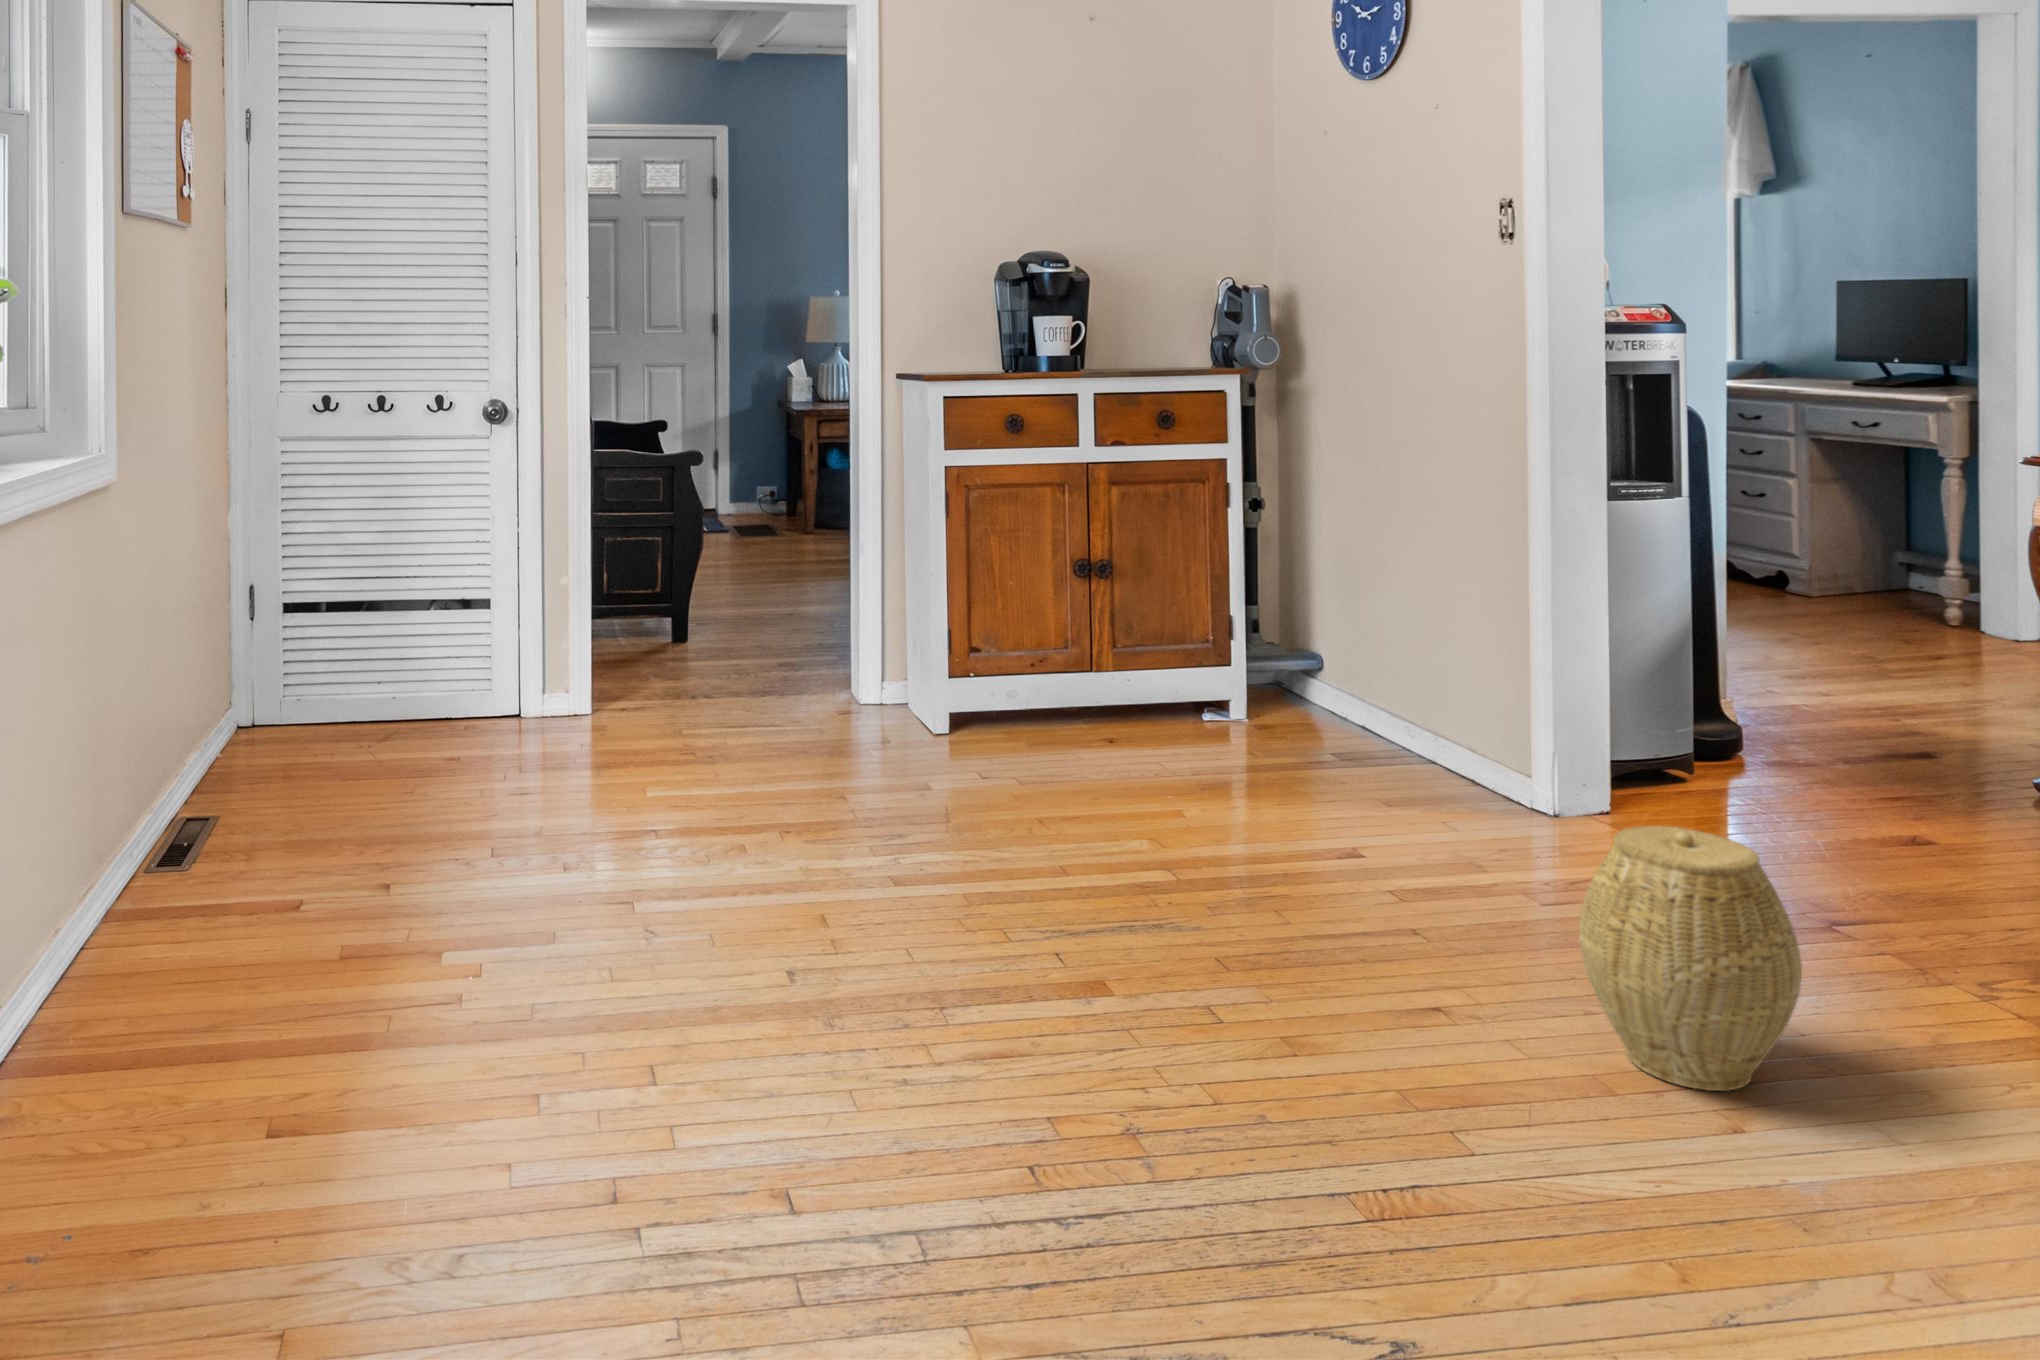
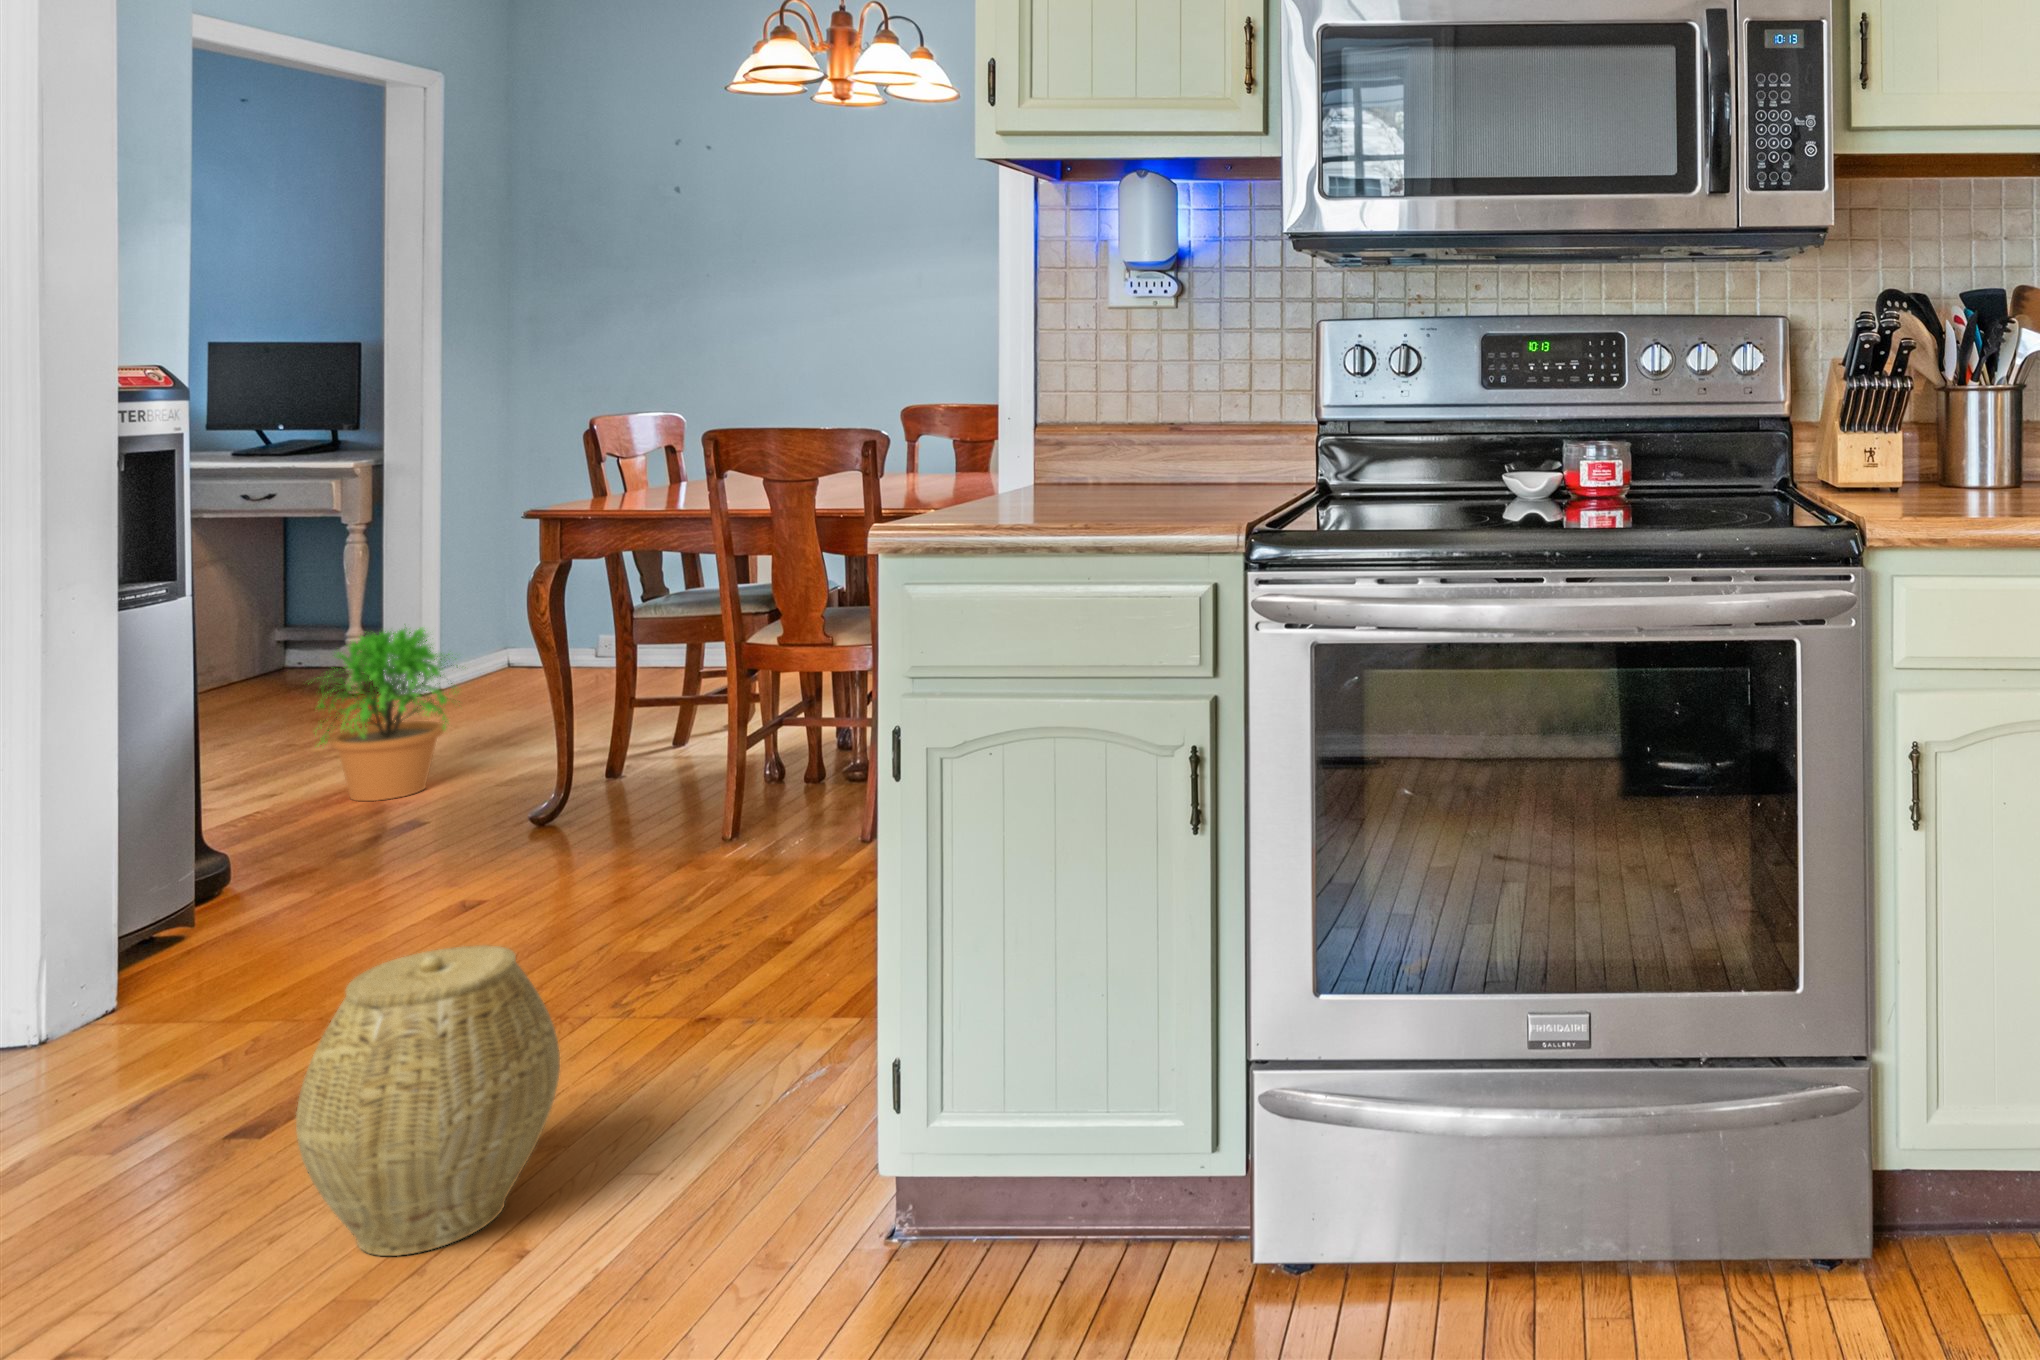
potted plant: none [1836,556,2002,727] -> present [315,624,460,801]

